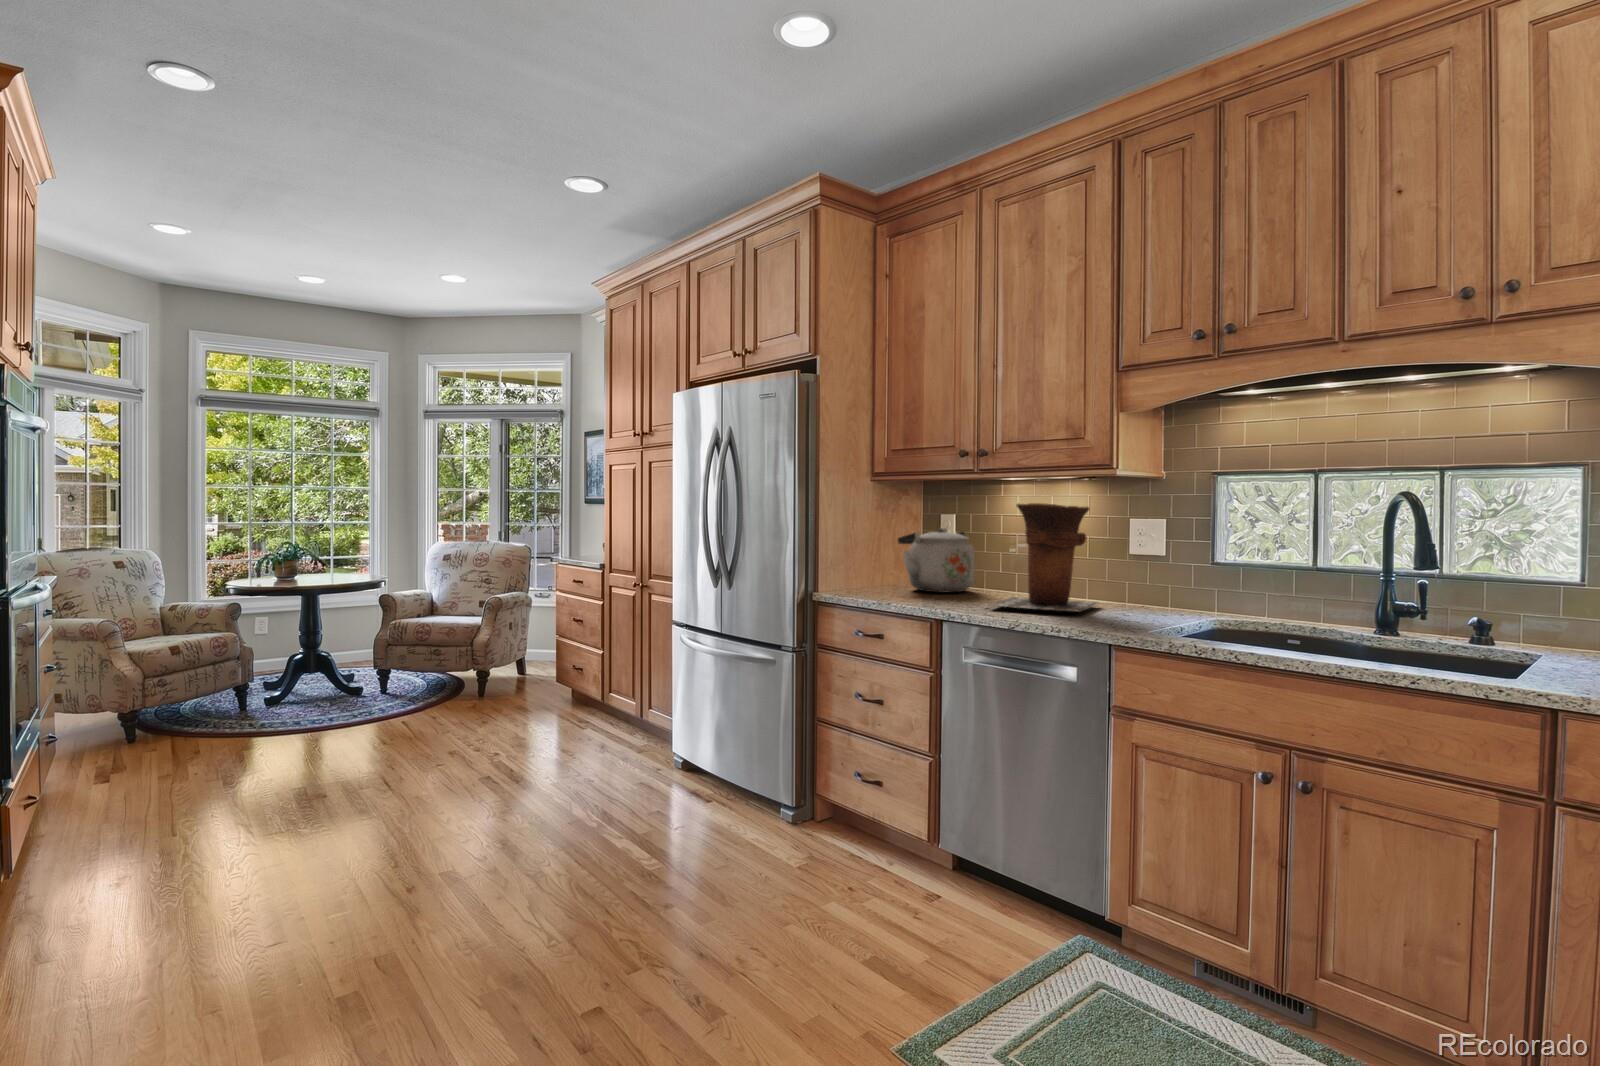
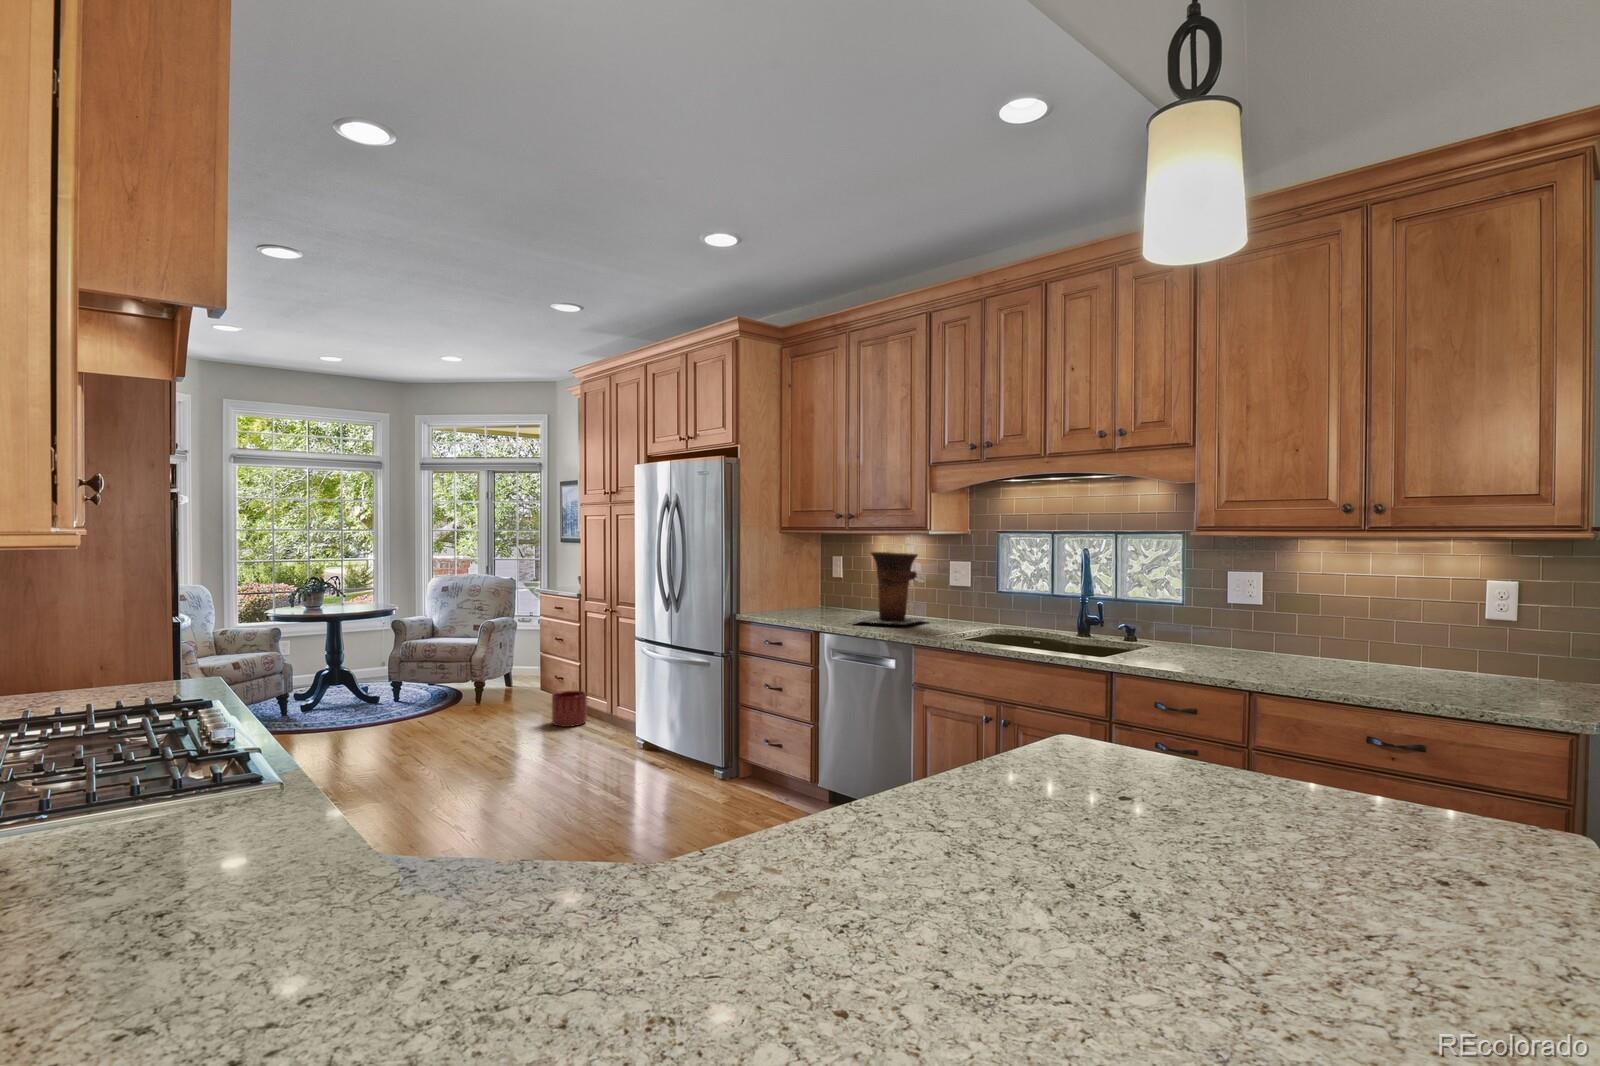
kettle: present [898,528,974,592] -> none [799,566,852,613]
planter: none [567,686,611,732] -> present [552,691,587,727]

